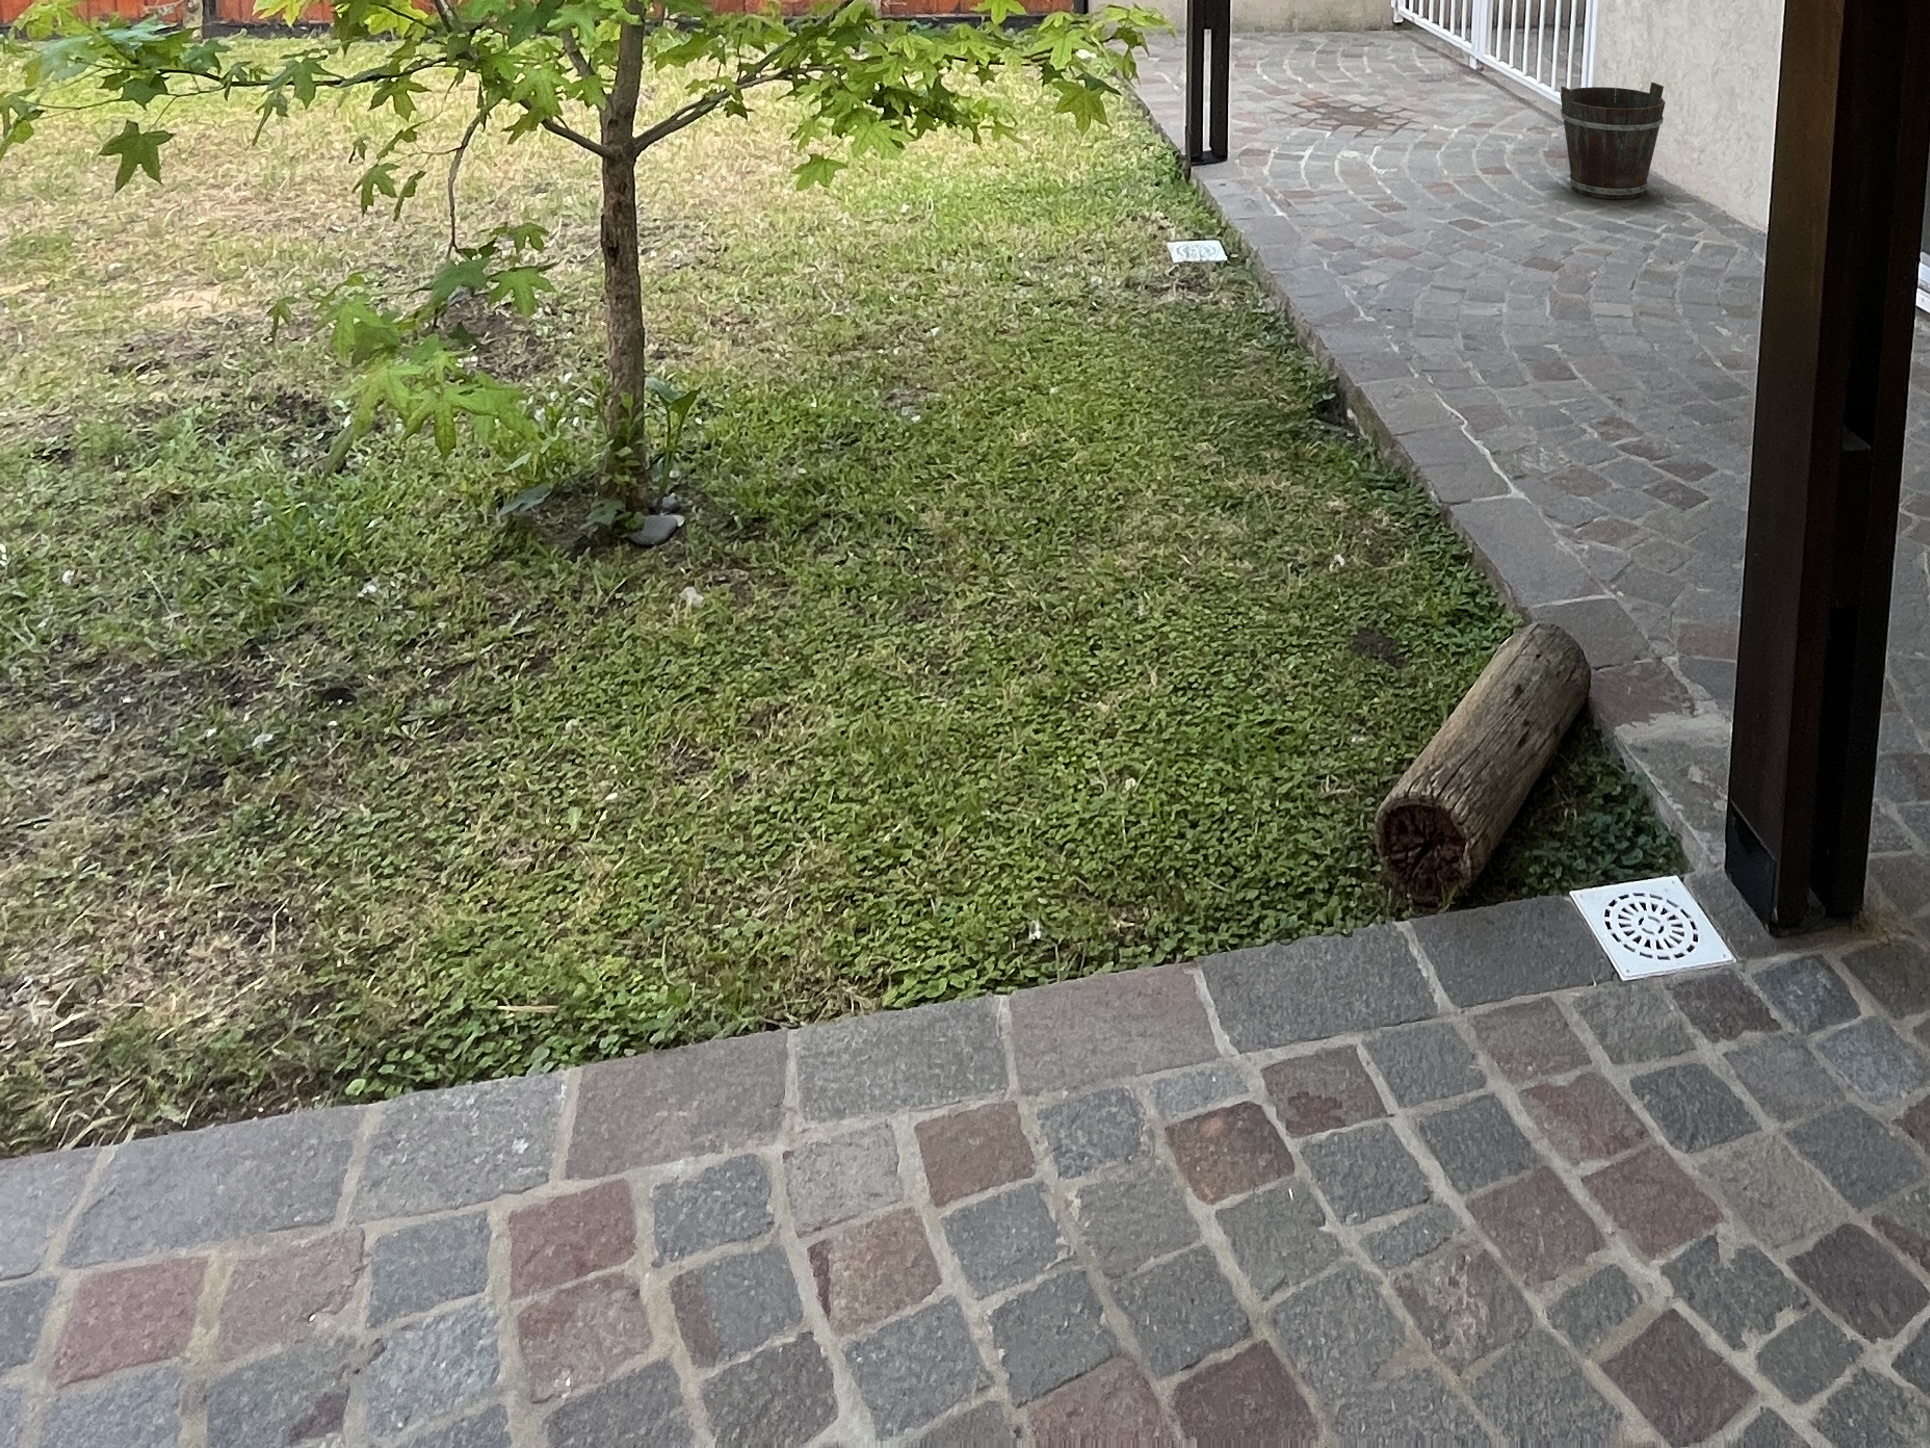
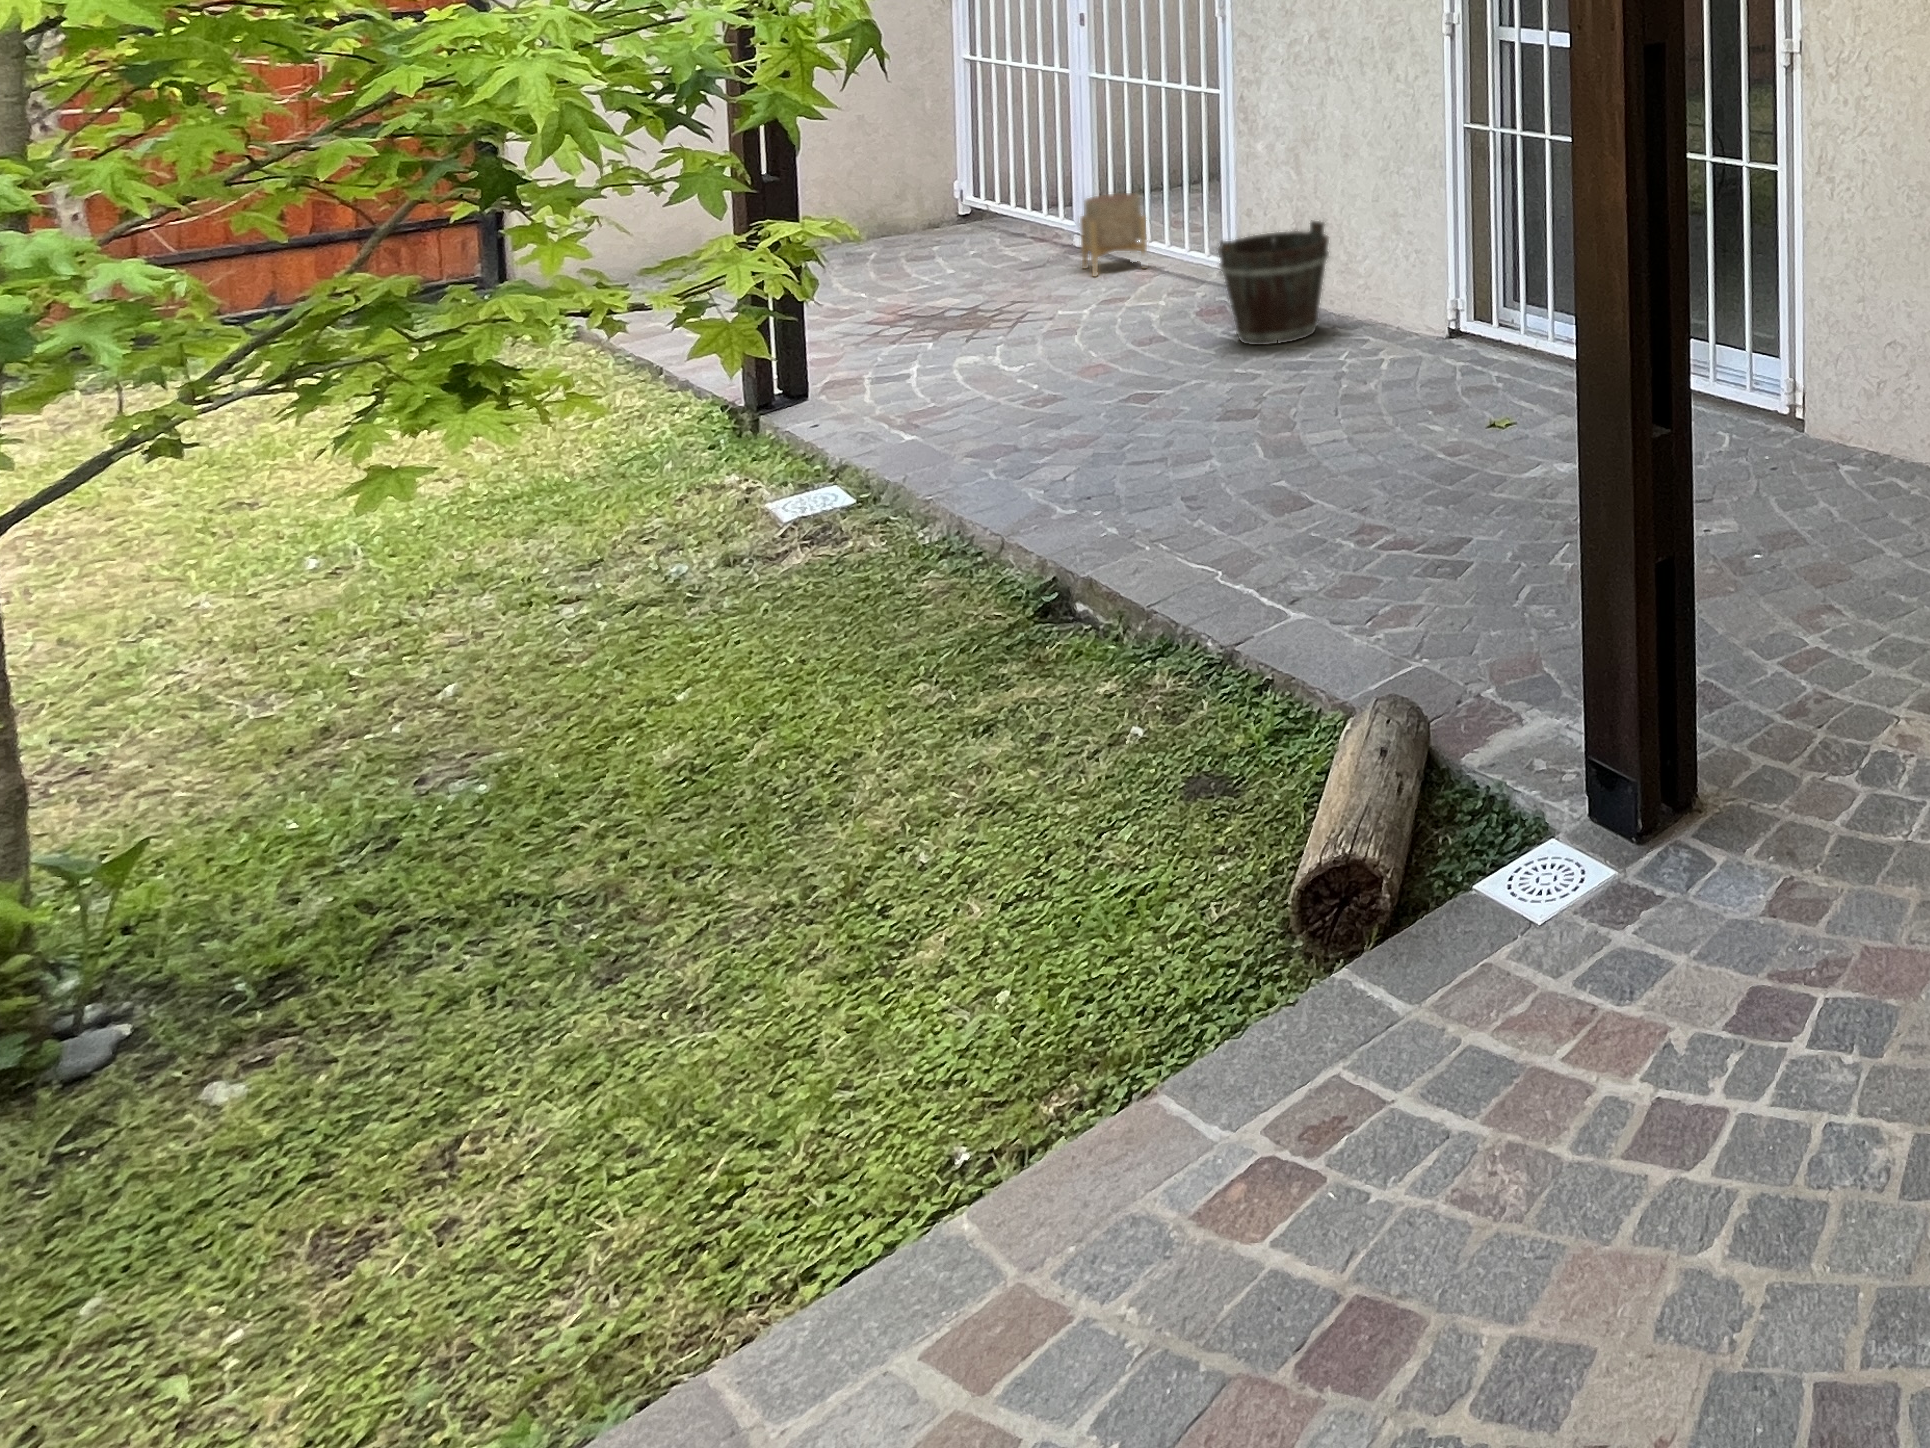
planter: none [1471,24,1525,99] -> present [1080,193,1147,276]

